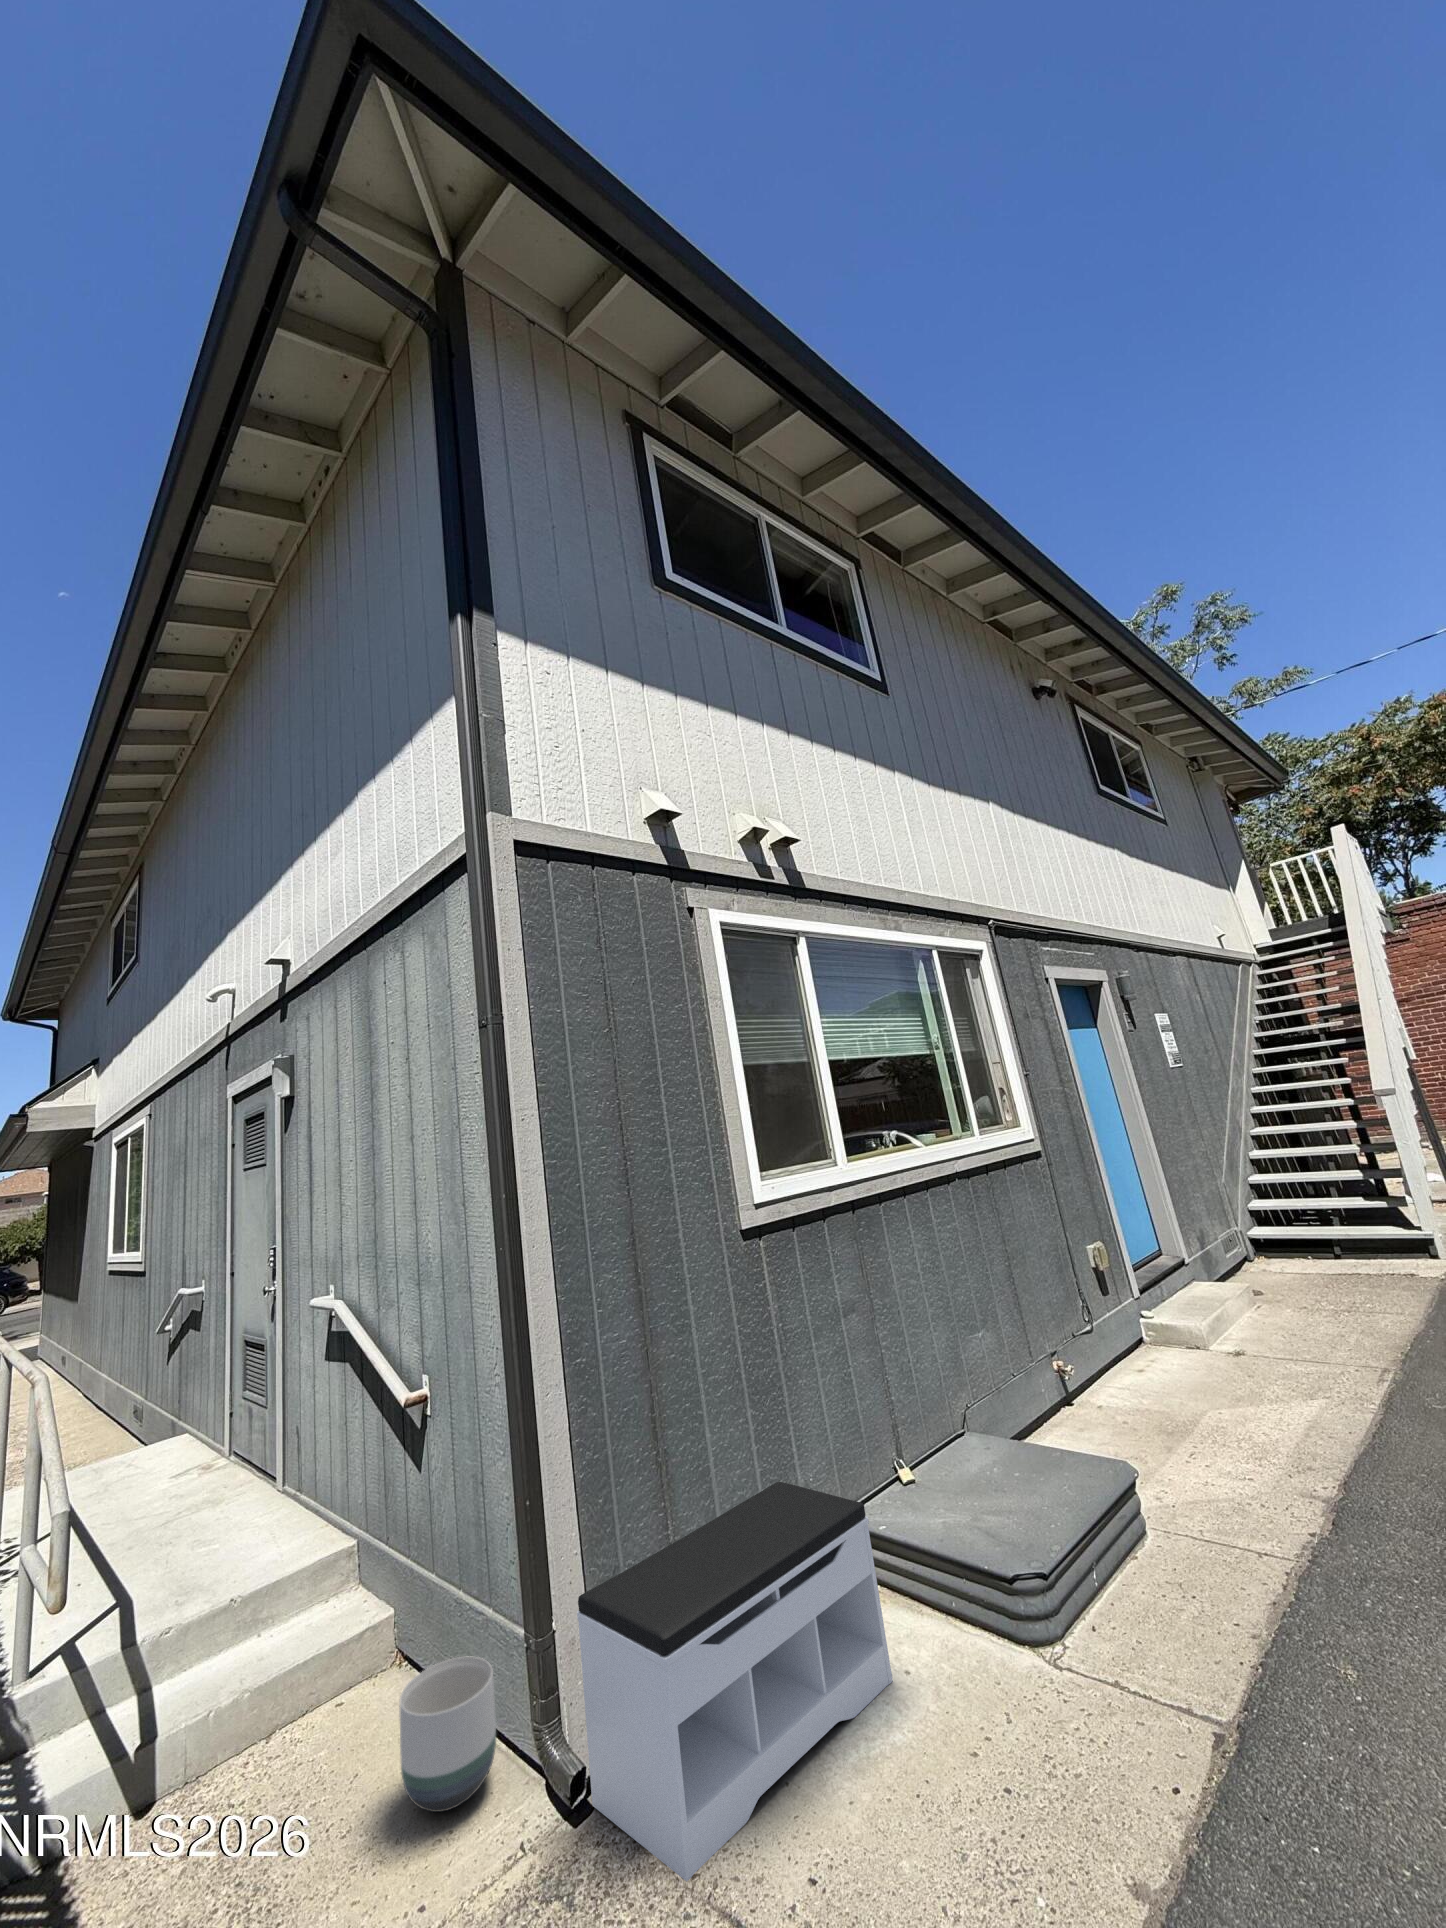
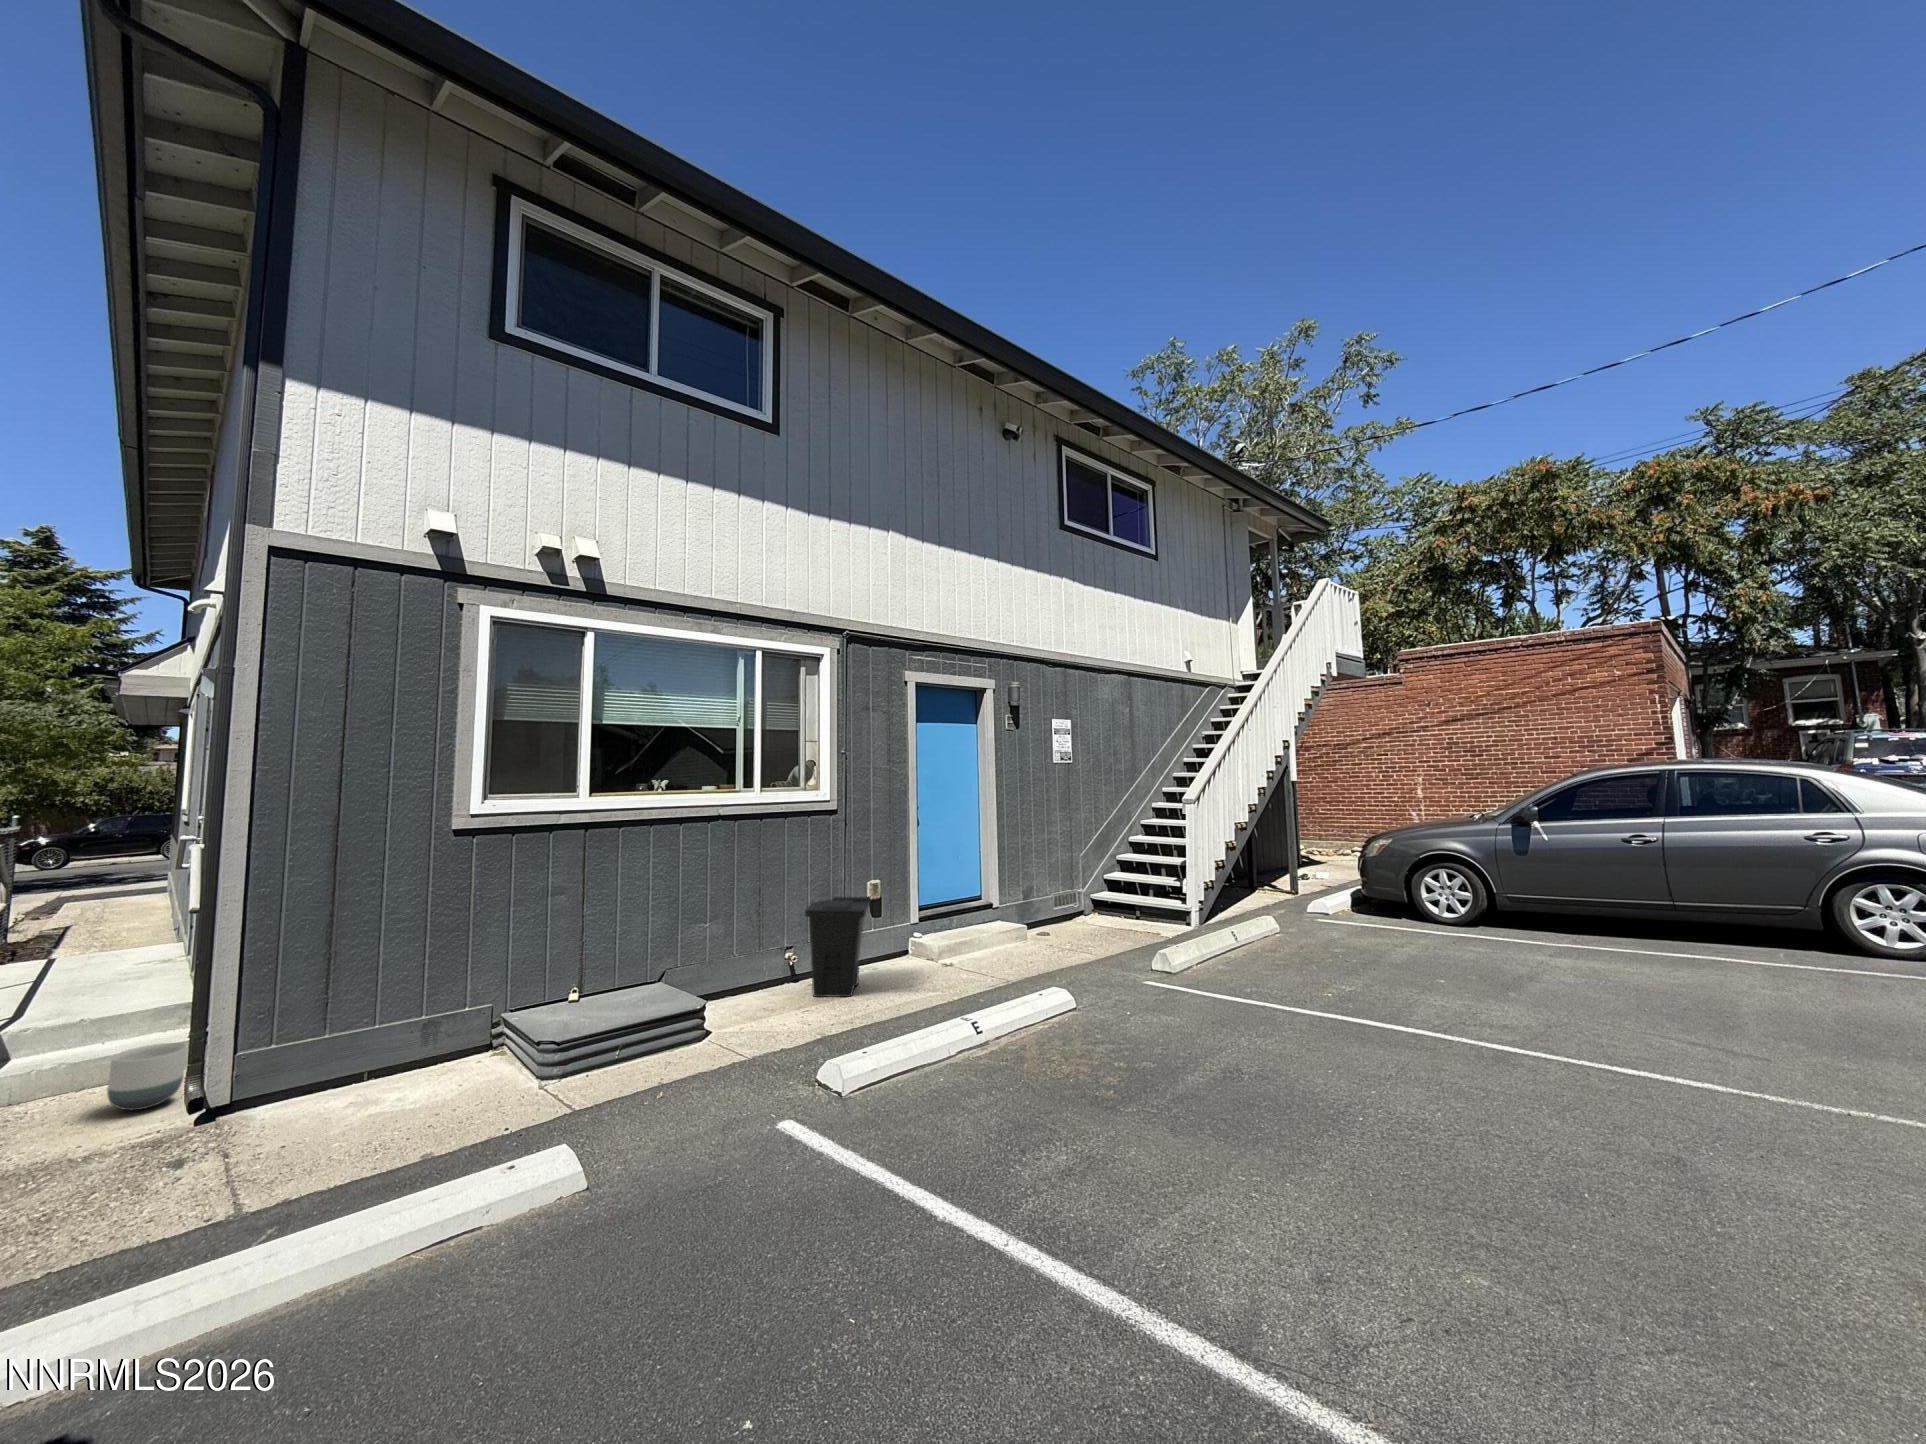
trash can: none [1051,1264,1188,1423] -> present [805,897,870,997]
bench: present [577,1482,893,1881] -> none [212,981,453,1142]

